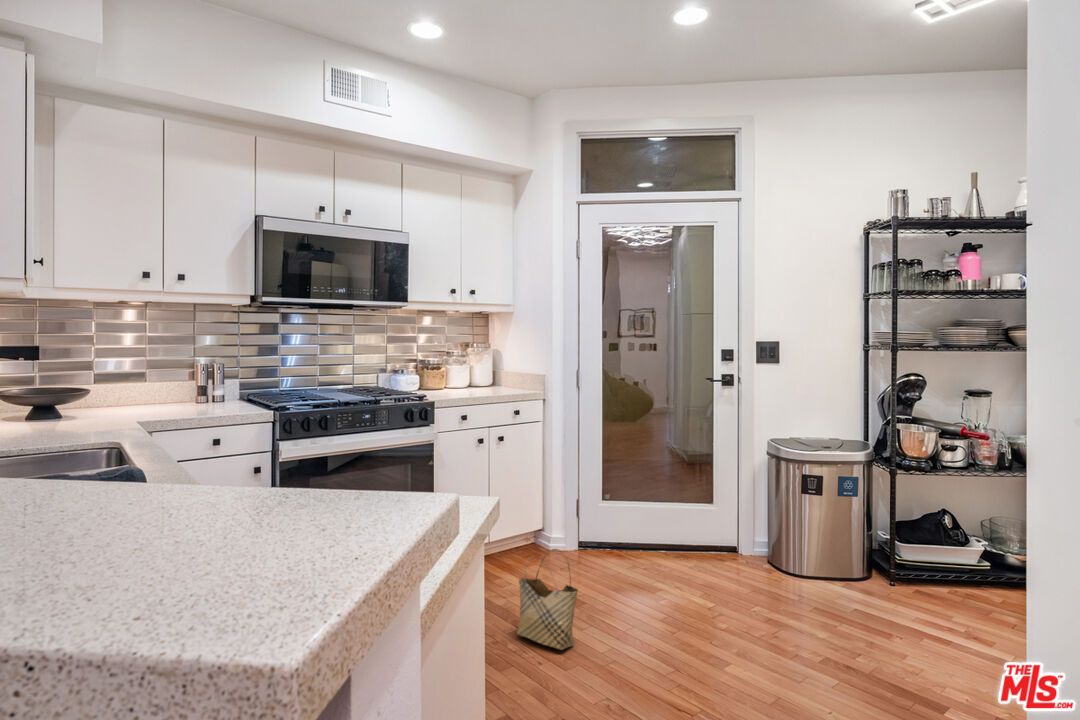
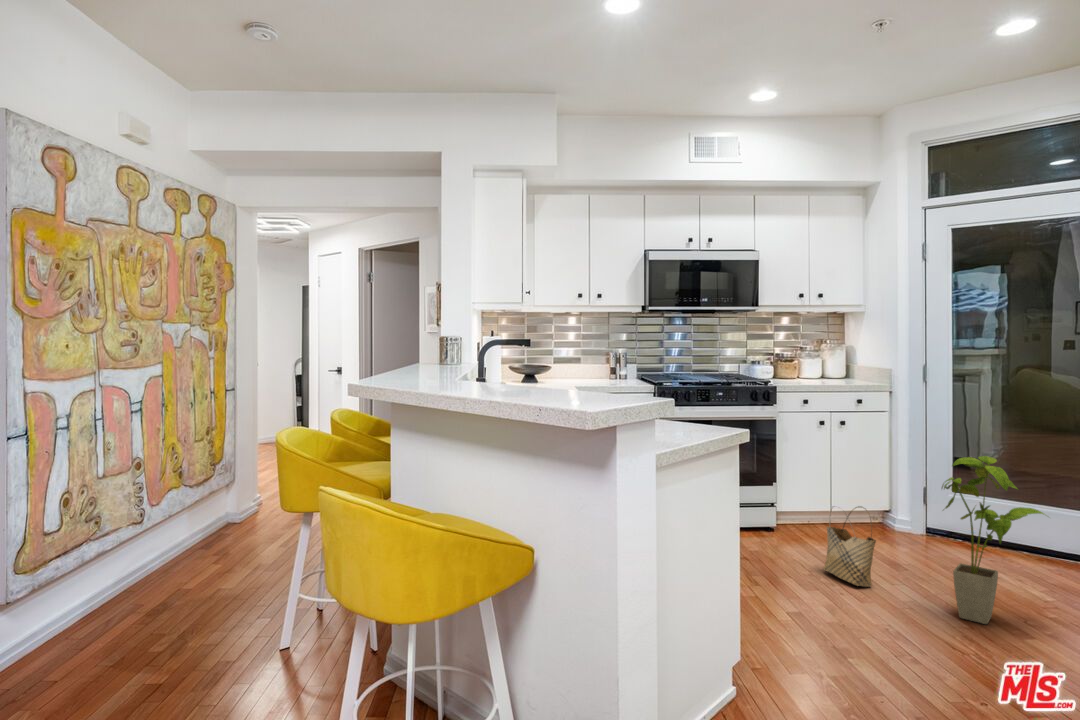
house plant: none [644,482,740,666] -> present [942,456,1044,624]

